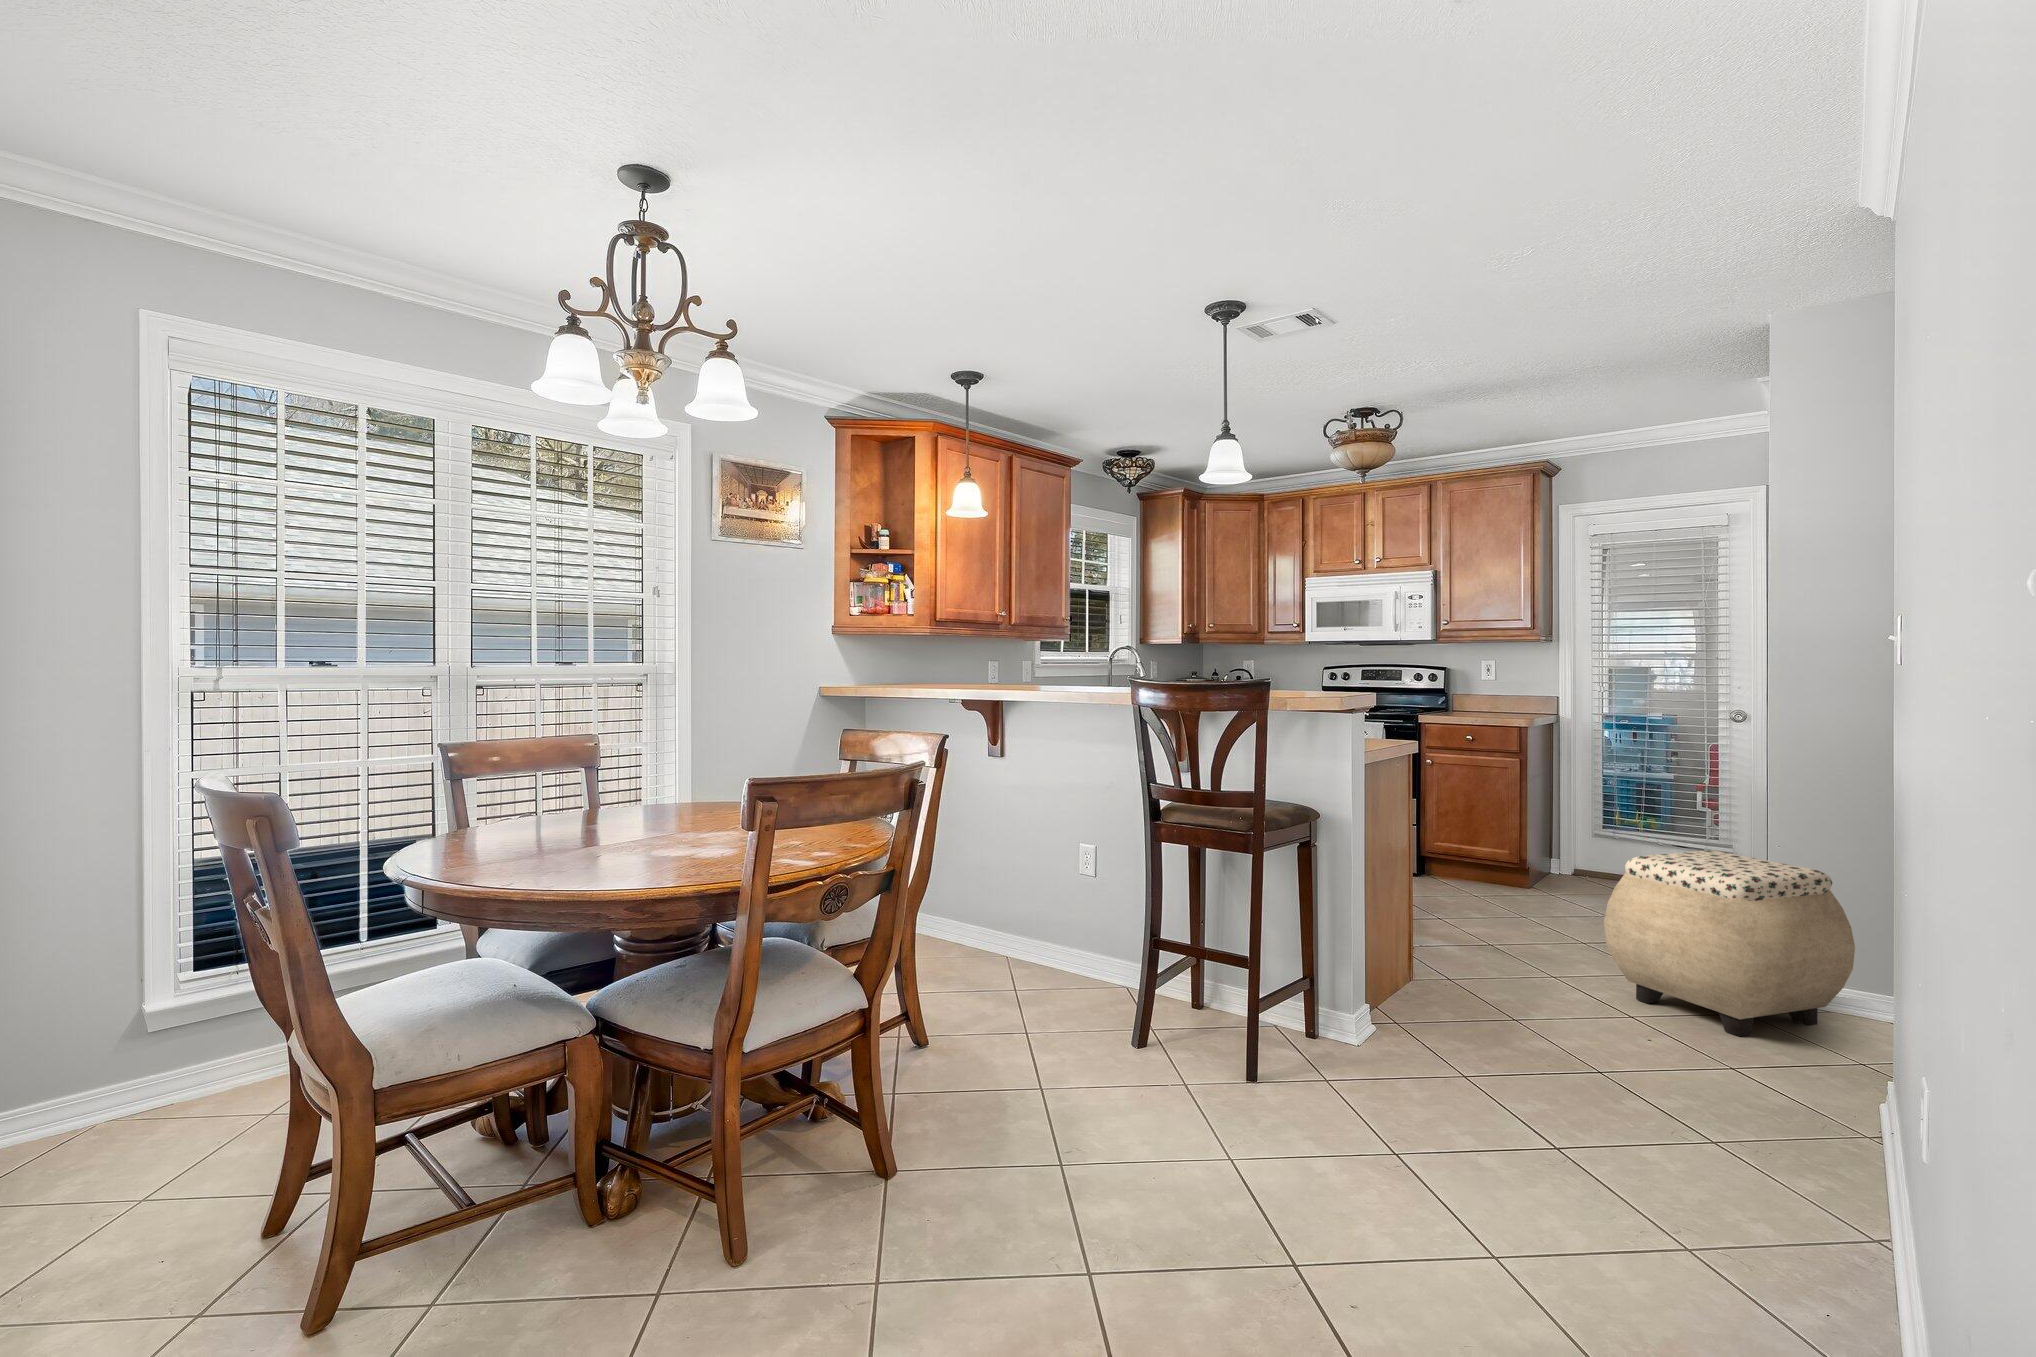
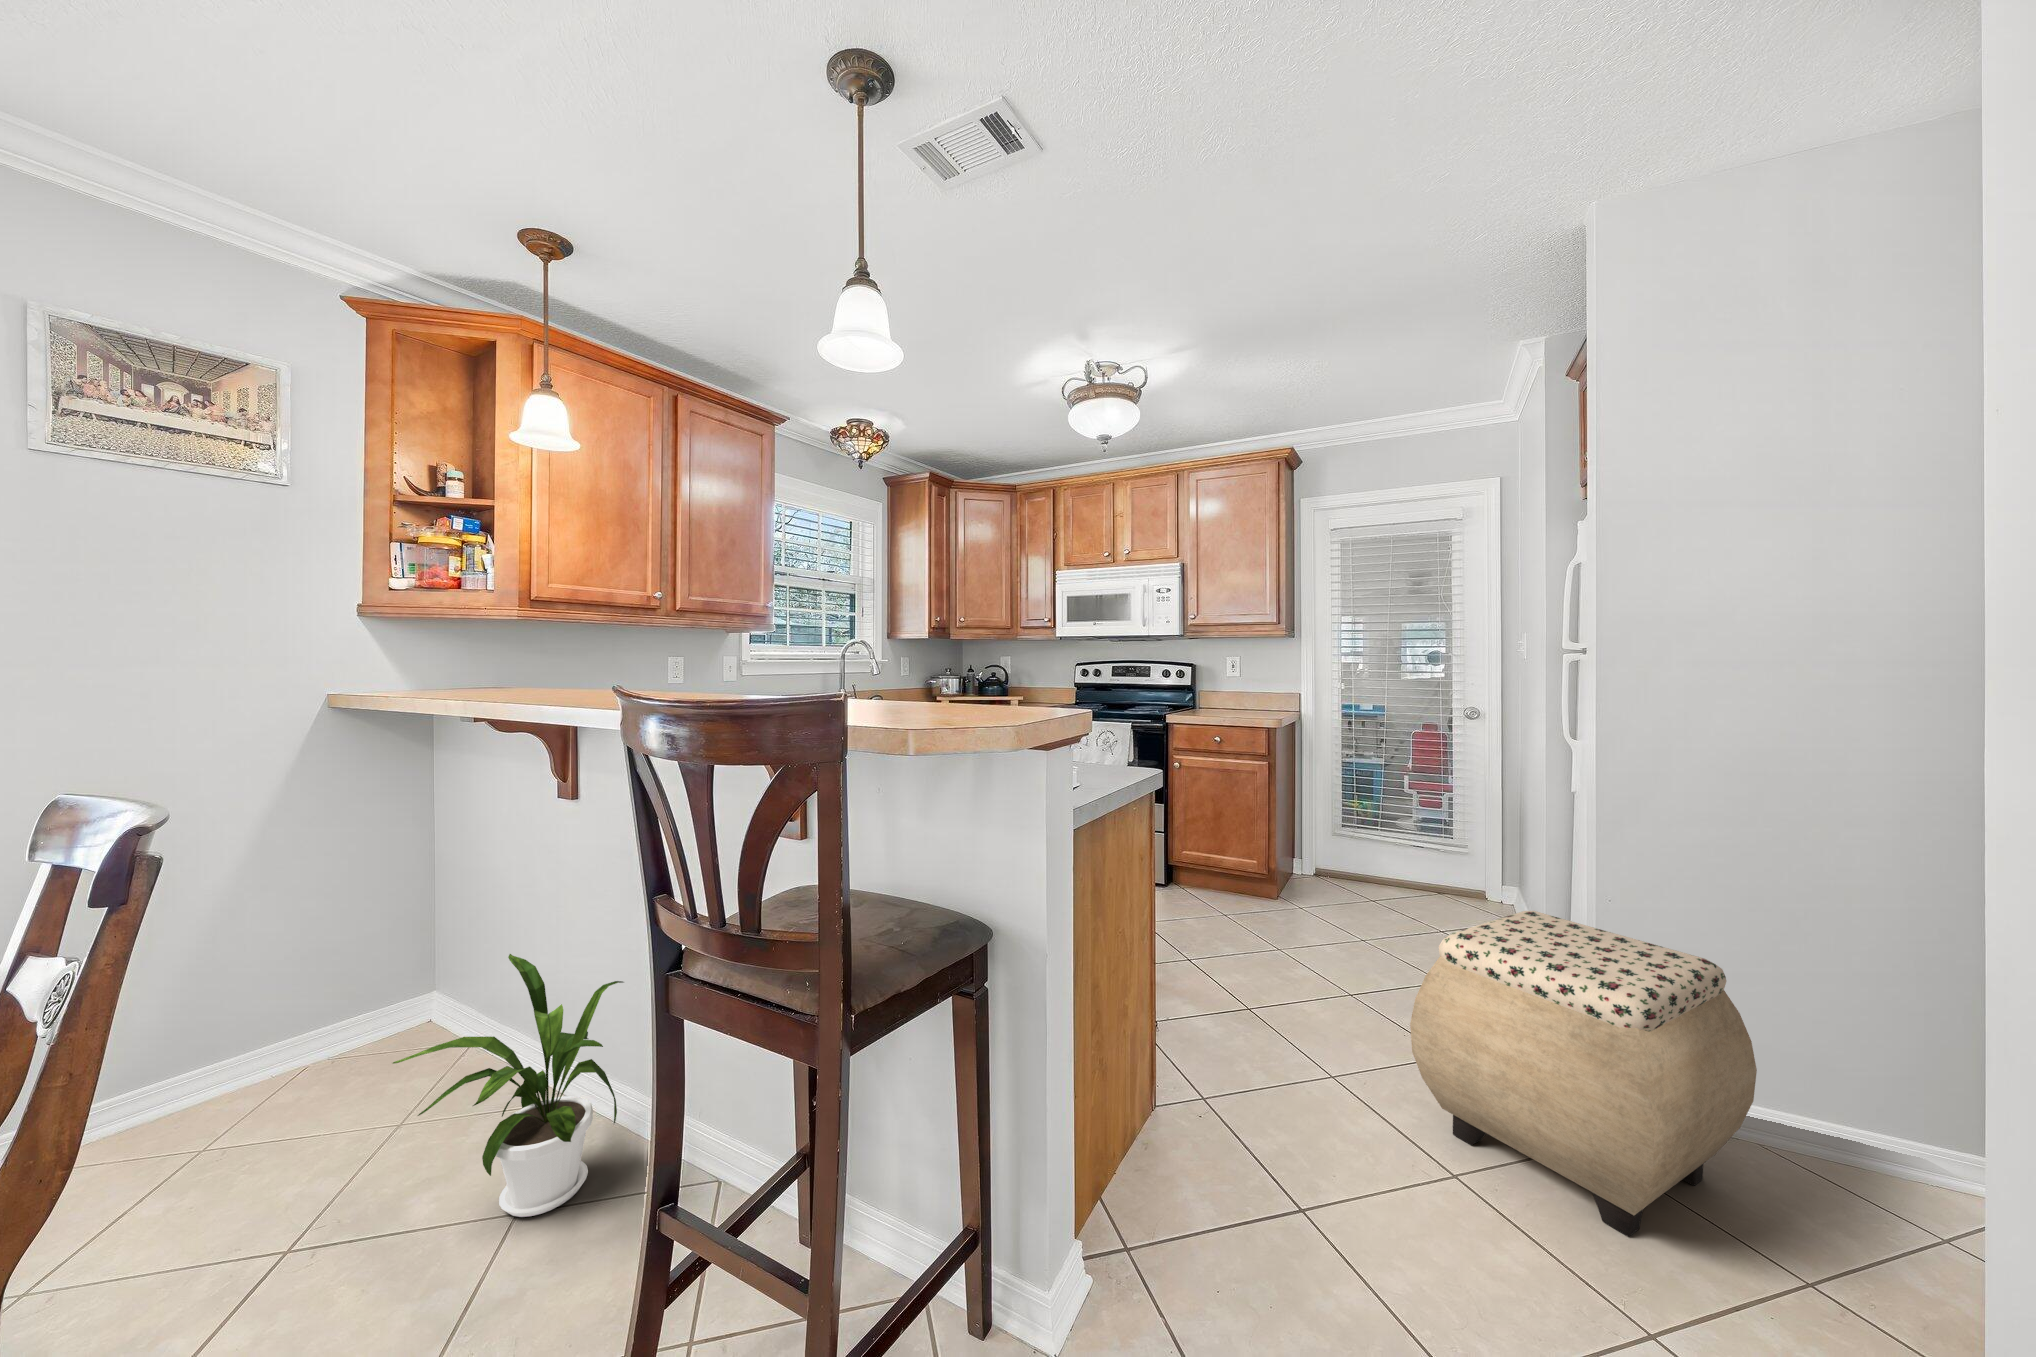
house plant: none [948,843,1061,989] -> present [393,954,623,1217]

